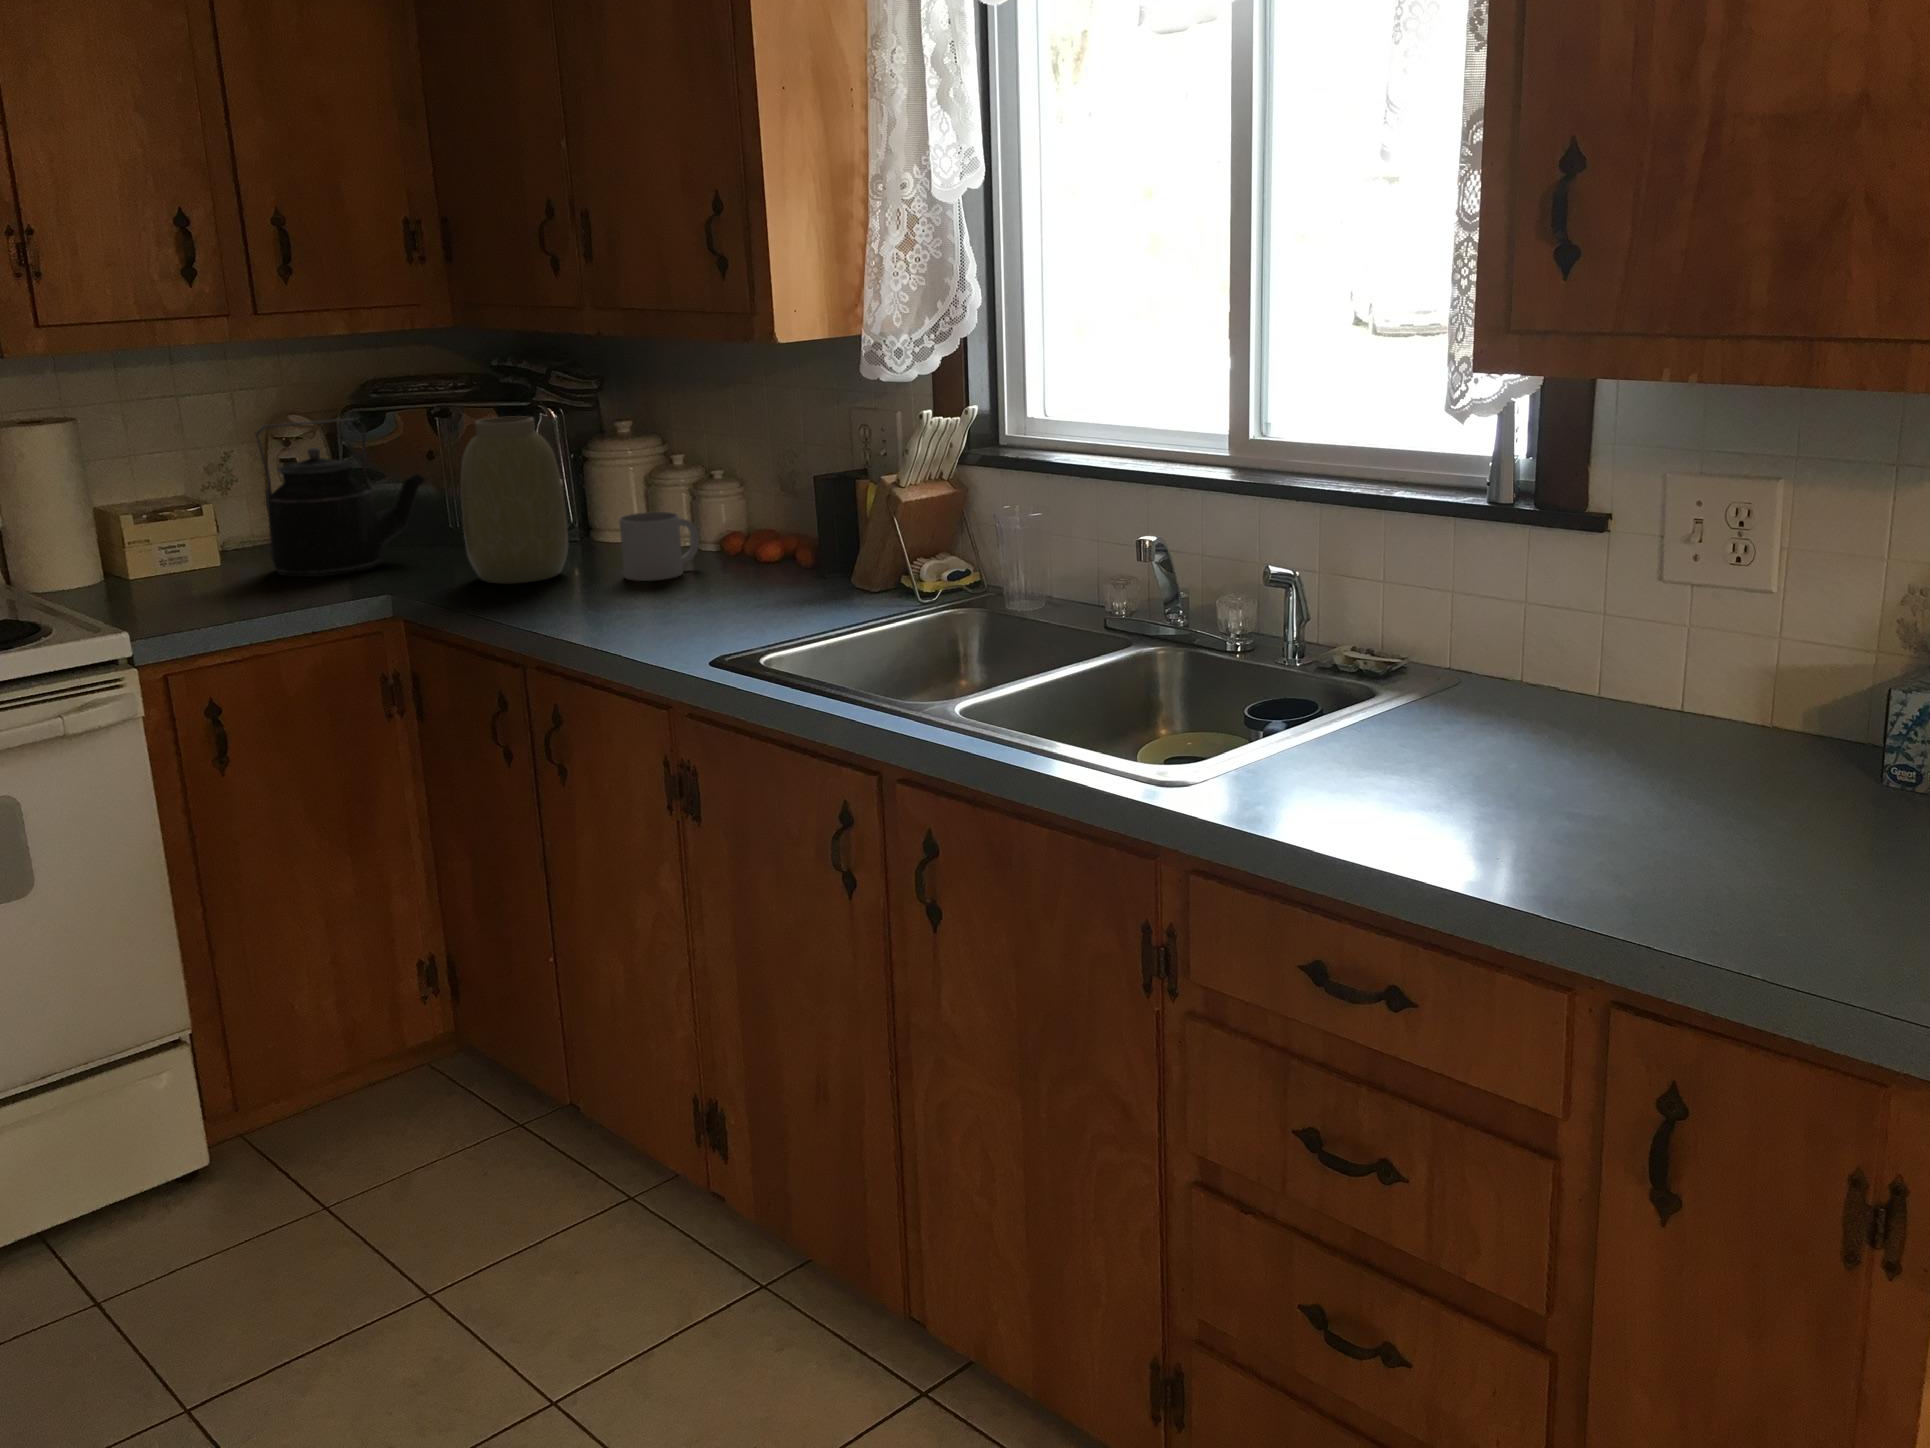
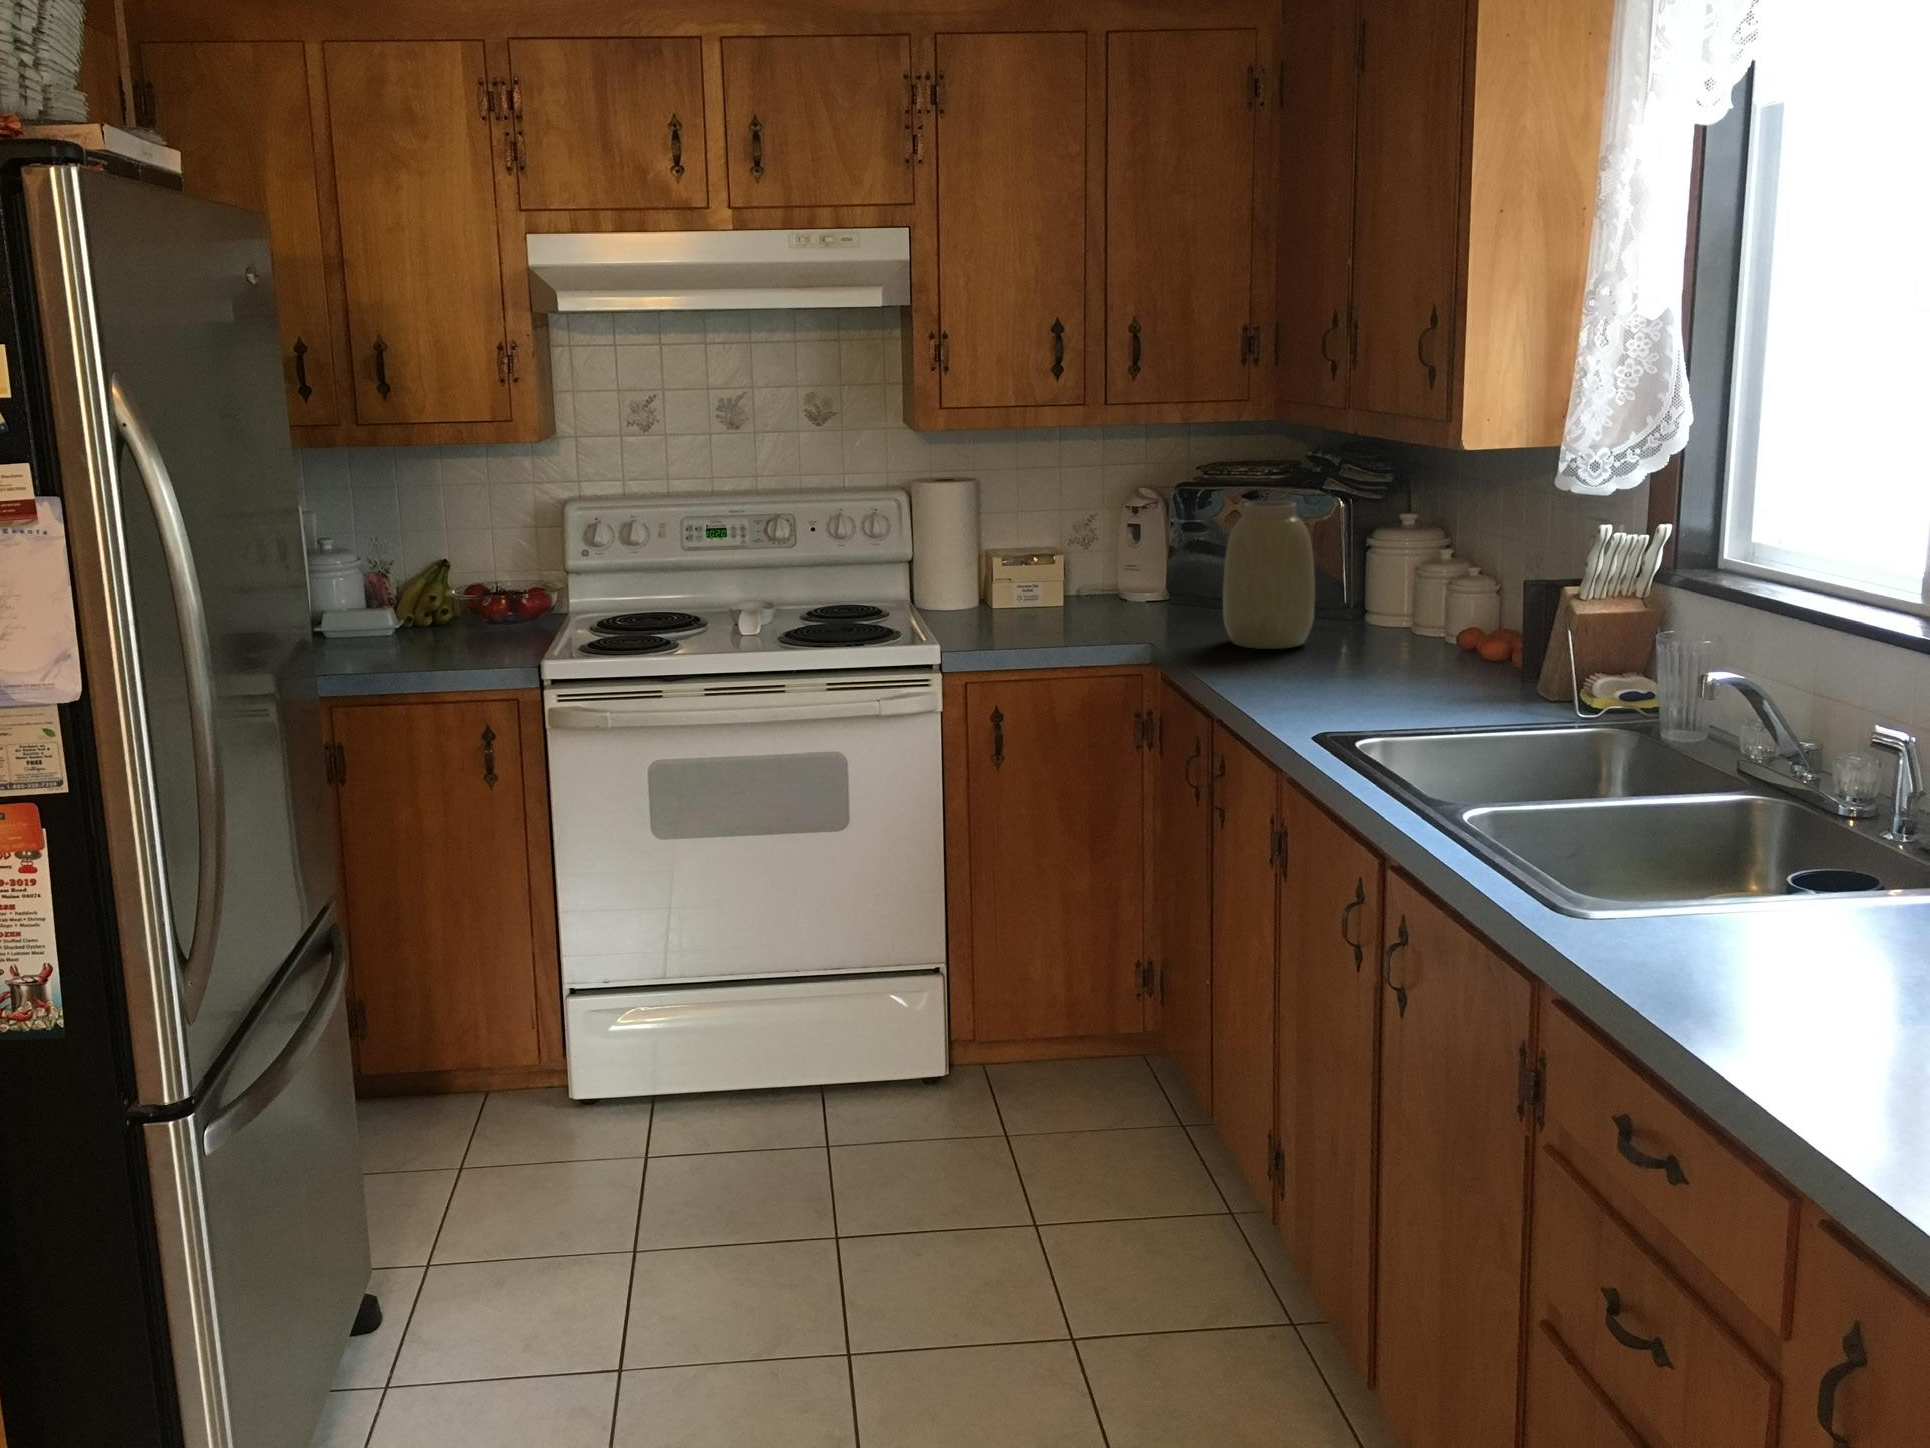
kettle: present [255,418,425,577] -> none [1093,493,1227,623]
mug: present [619,512,699,581] -> none [1349,599,1429,662]

